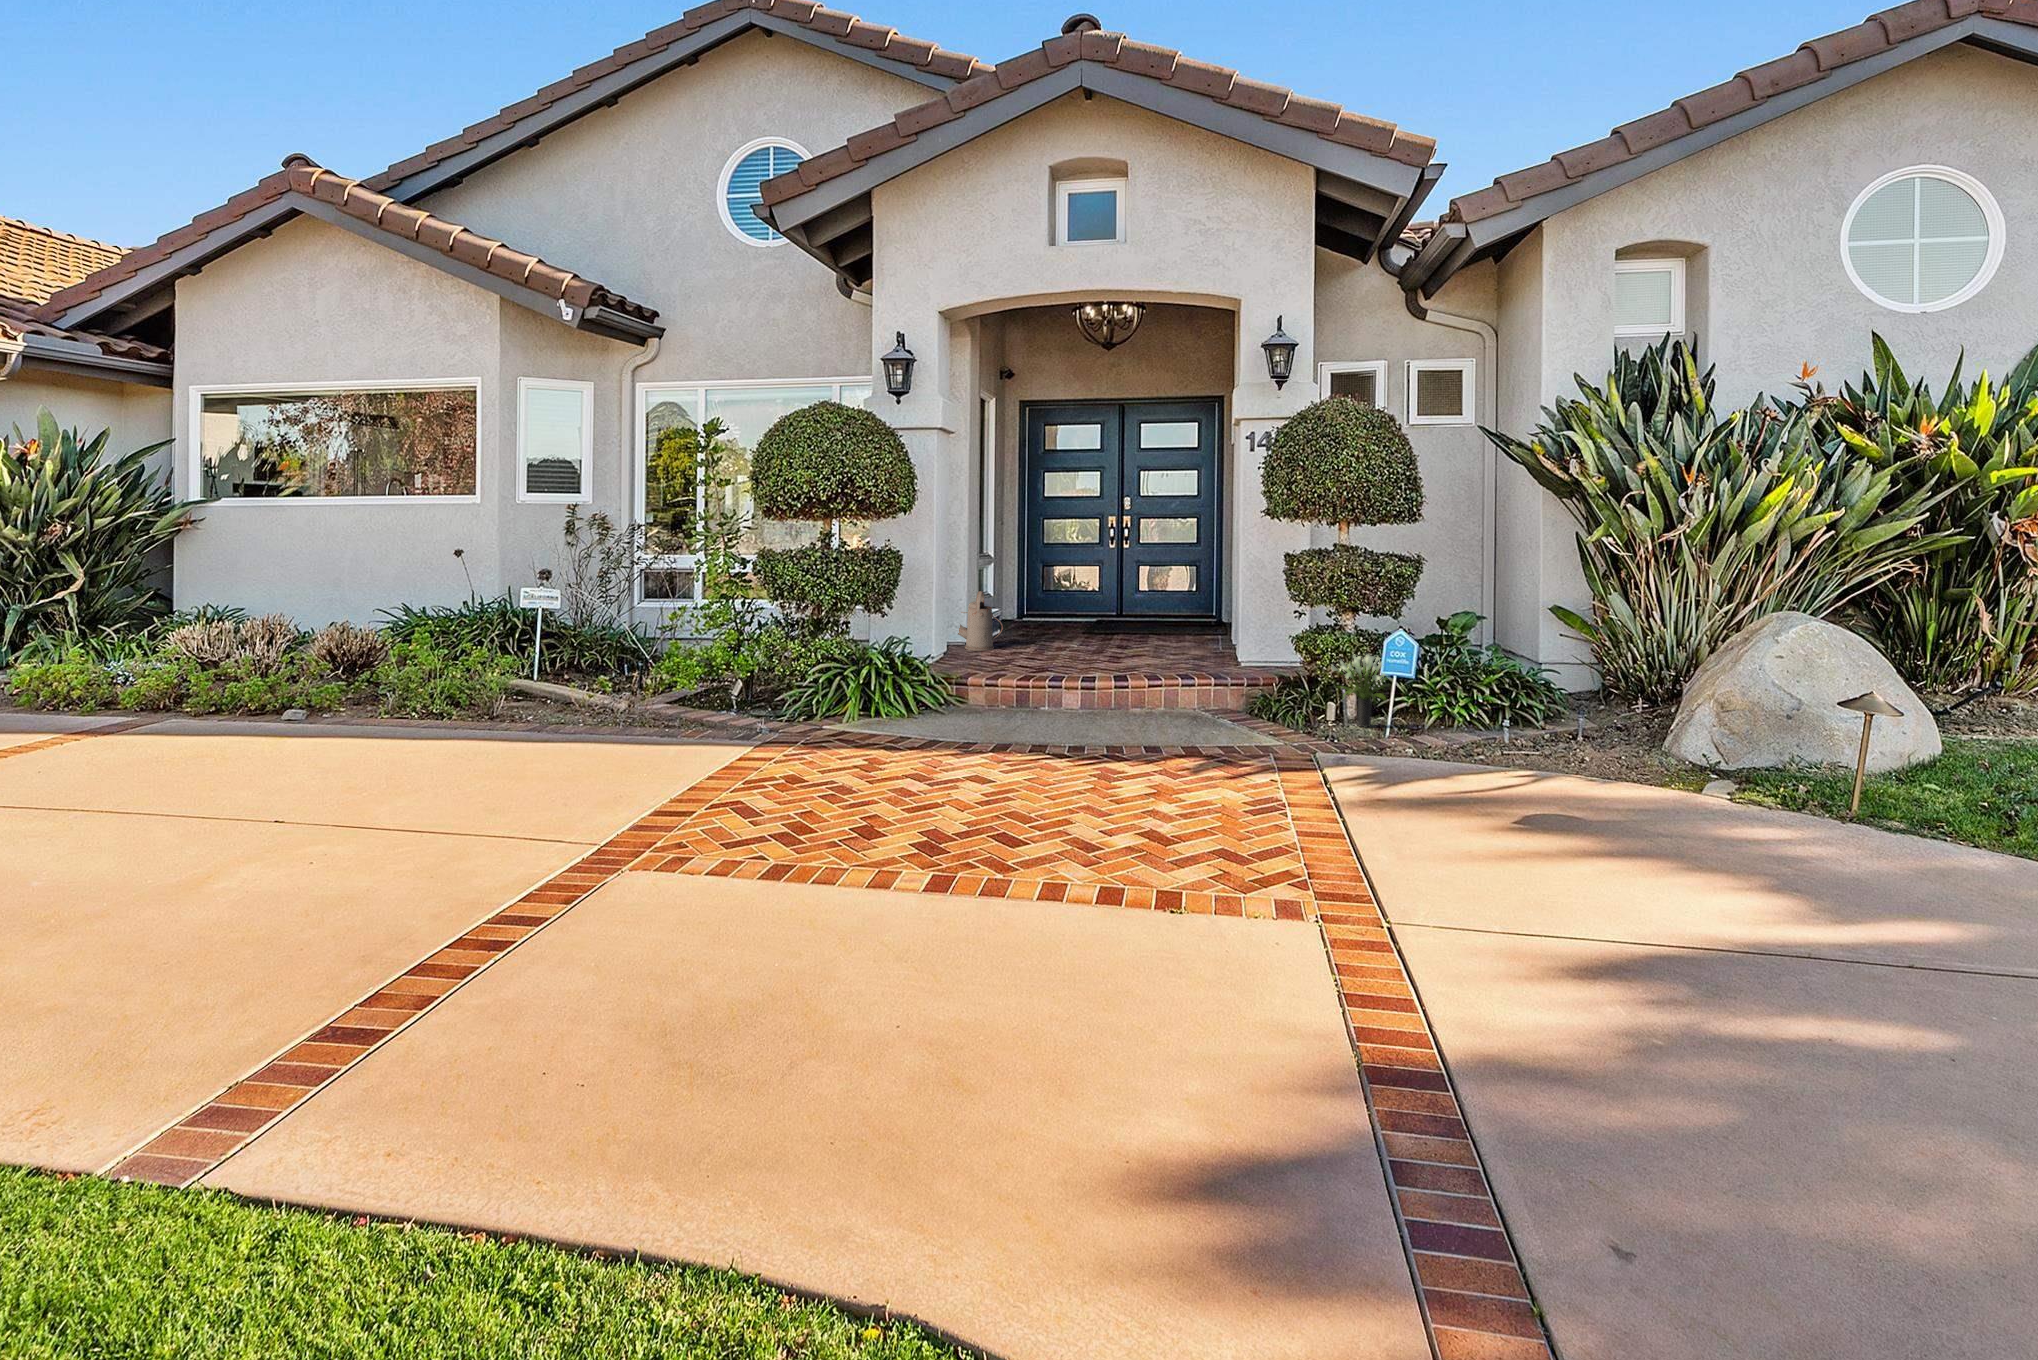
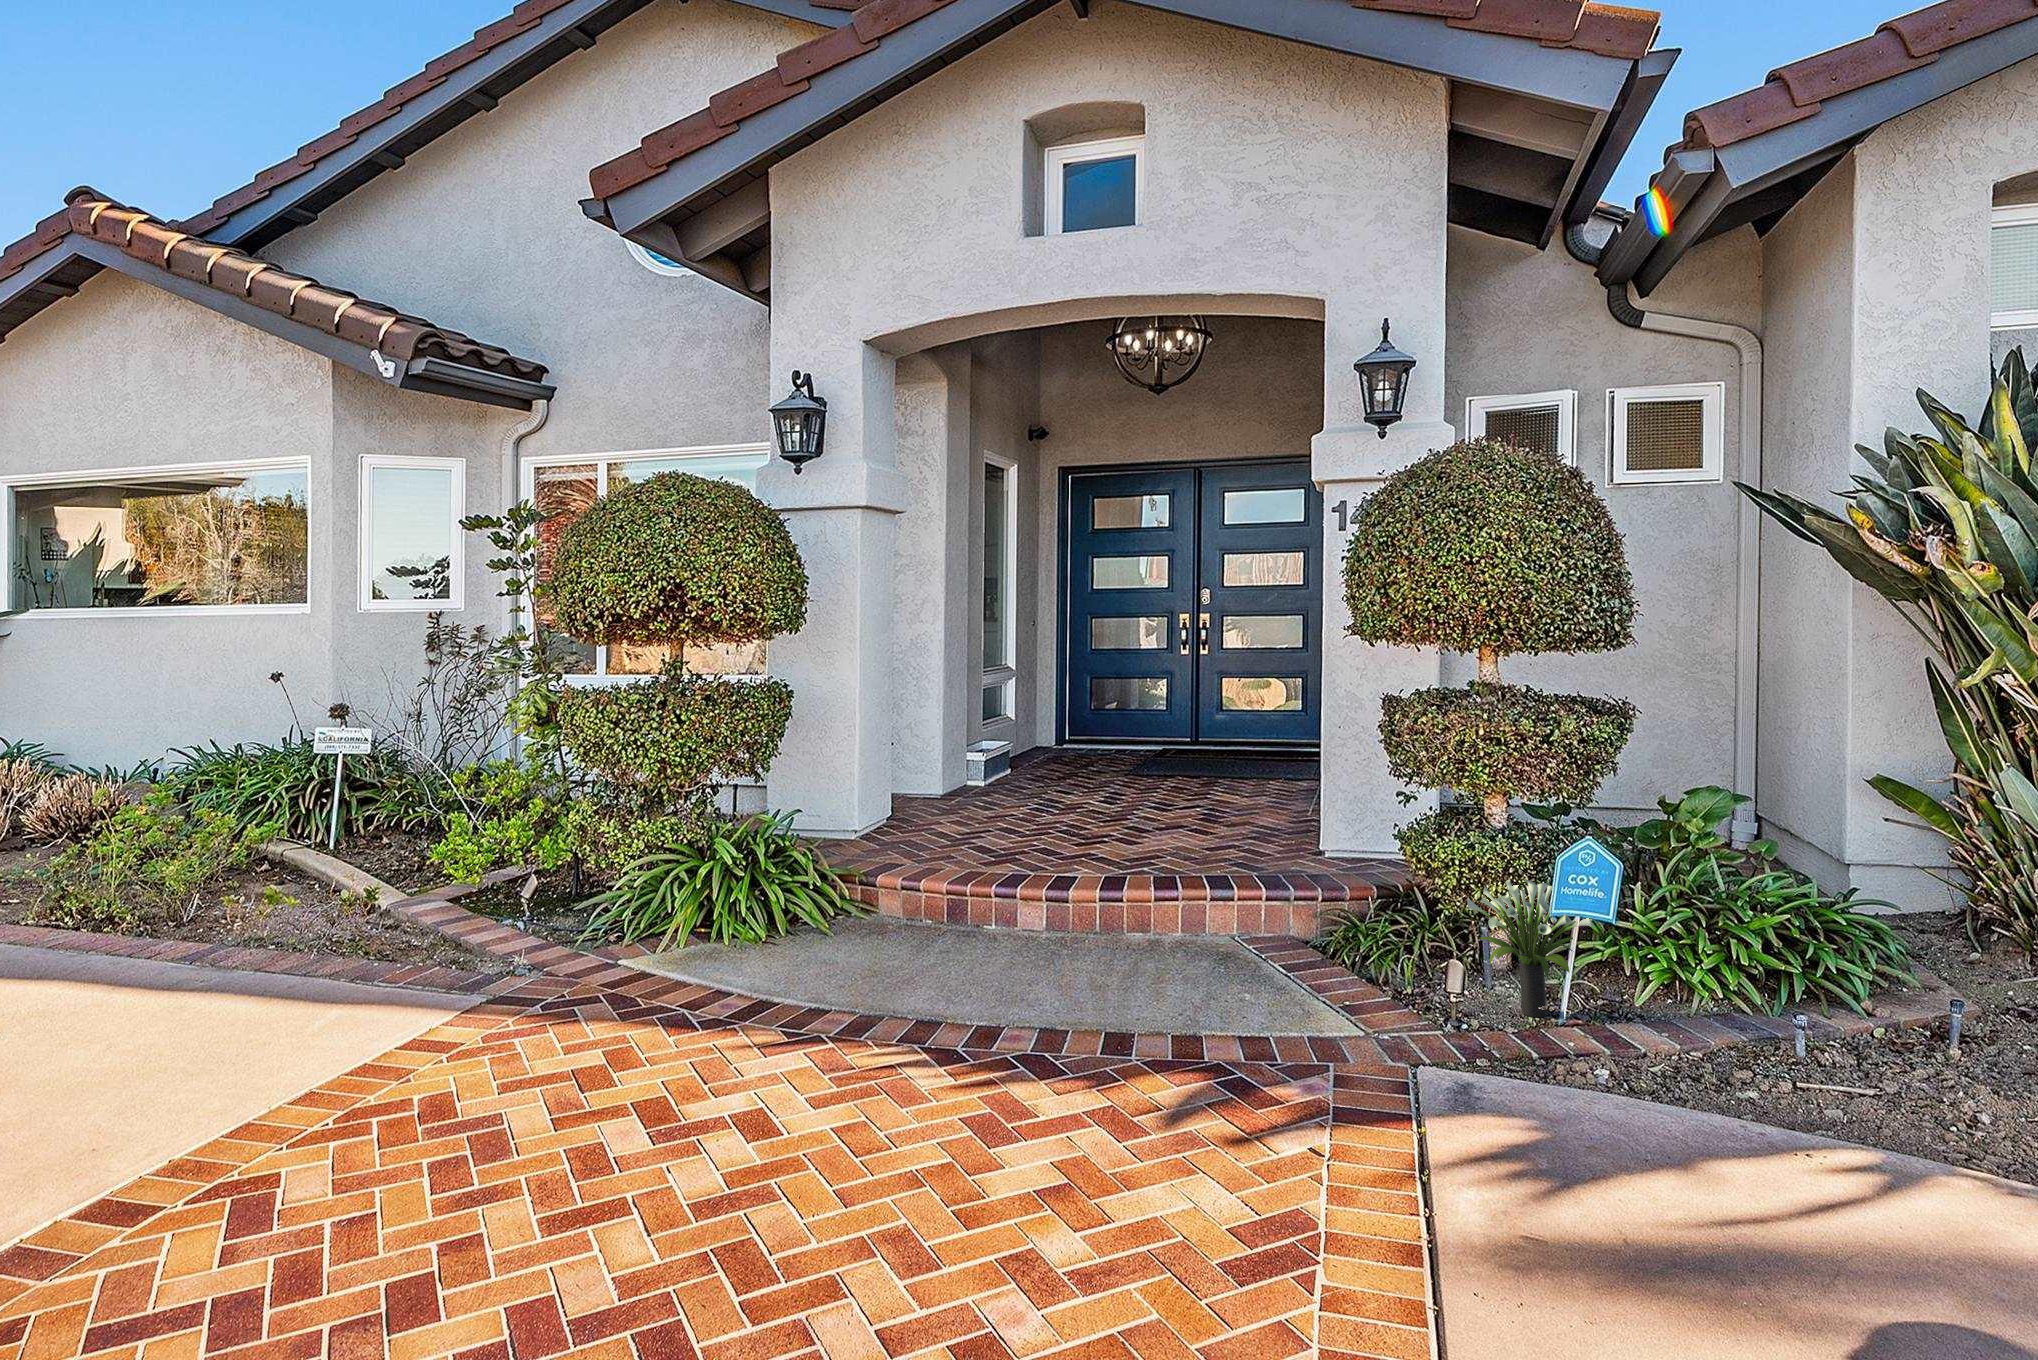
watering can: present [958,591,1003,651] -> none [873,751,974,846]

